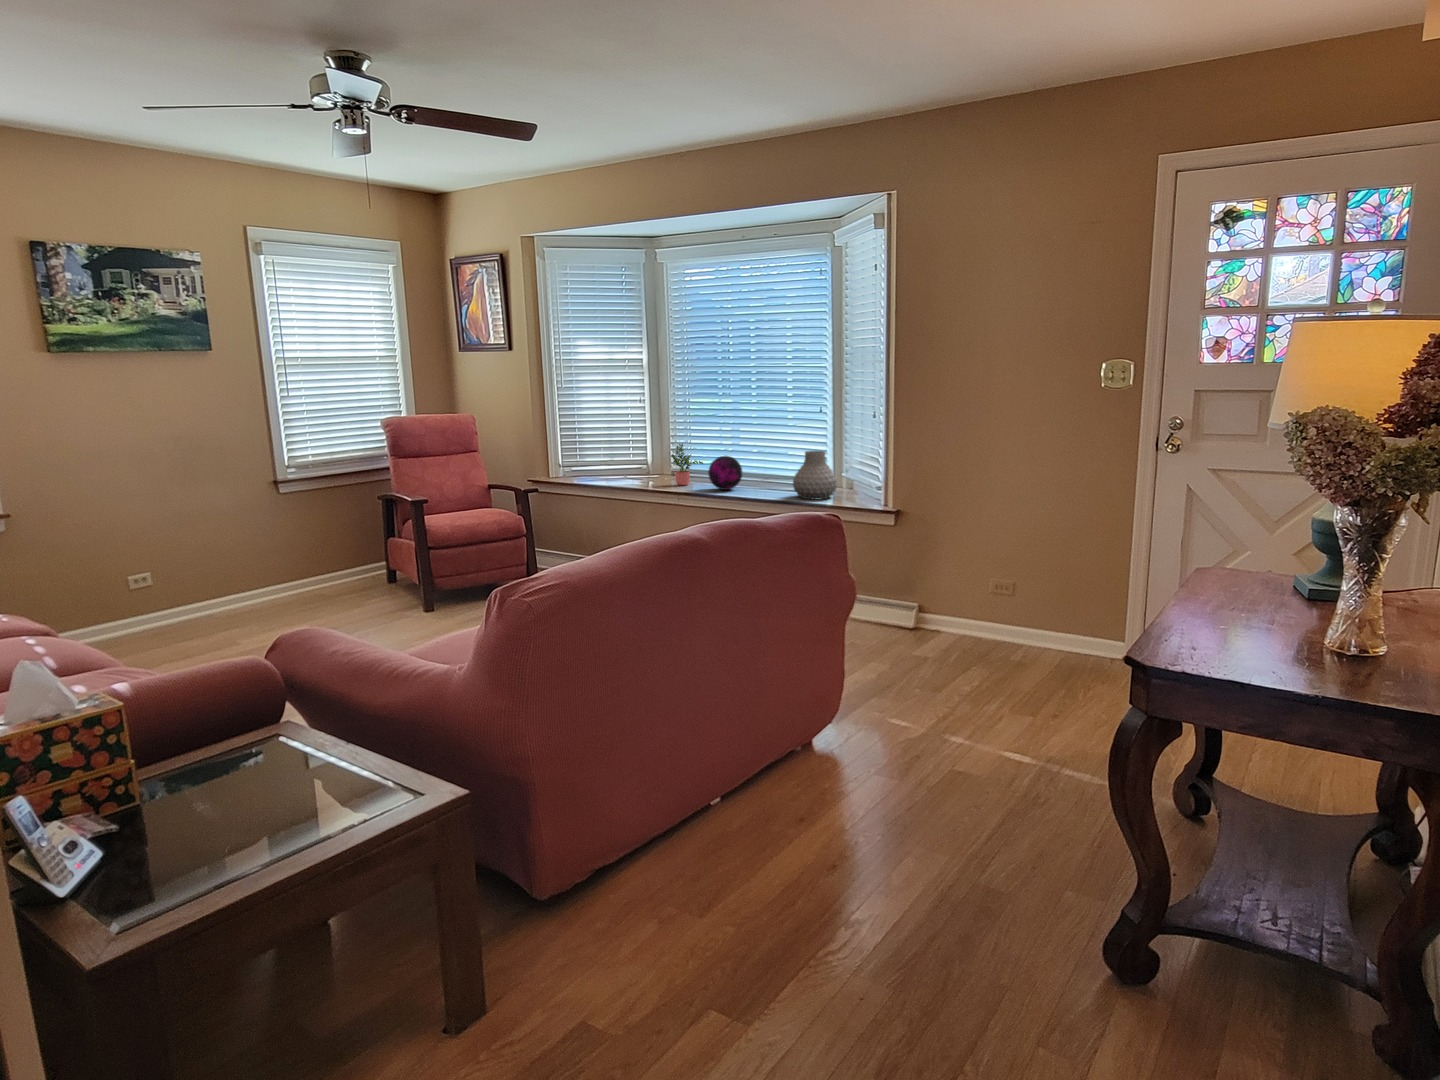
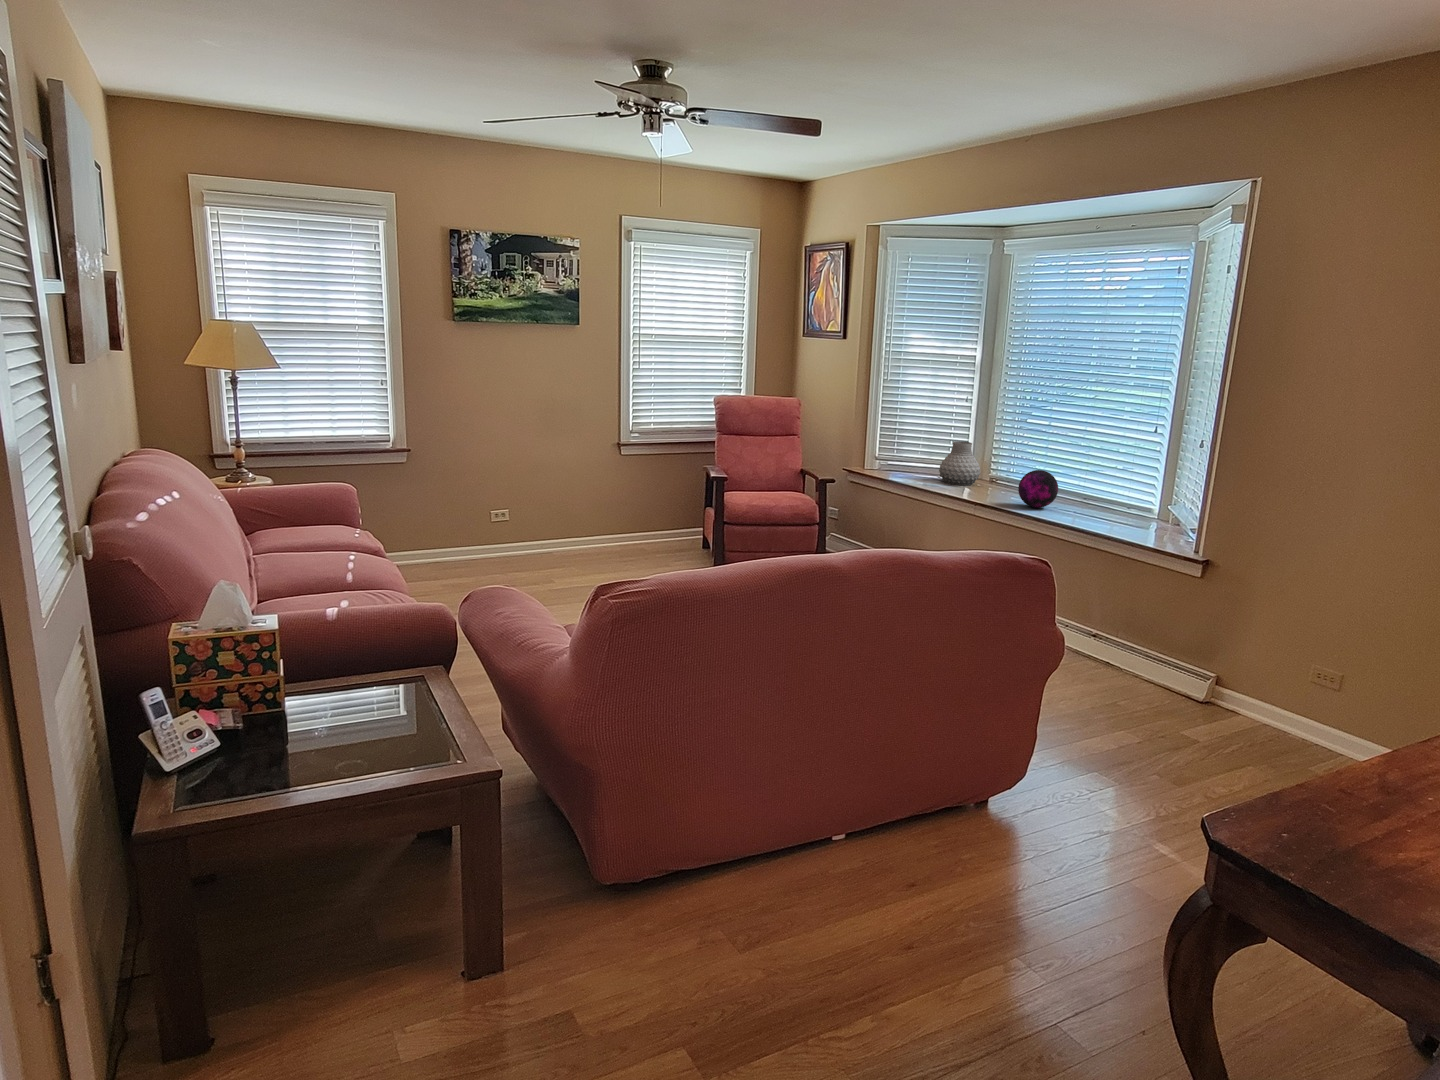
potted plant: present [672,444,703,485] -> none [984,451,1021,496]
vase: present [793,451,837,499] -> present [939,441,980,485]

